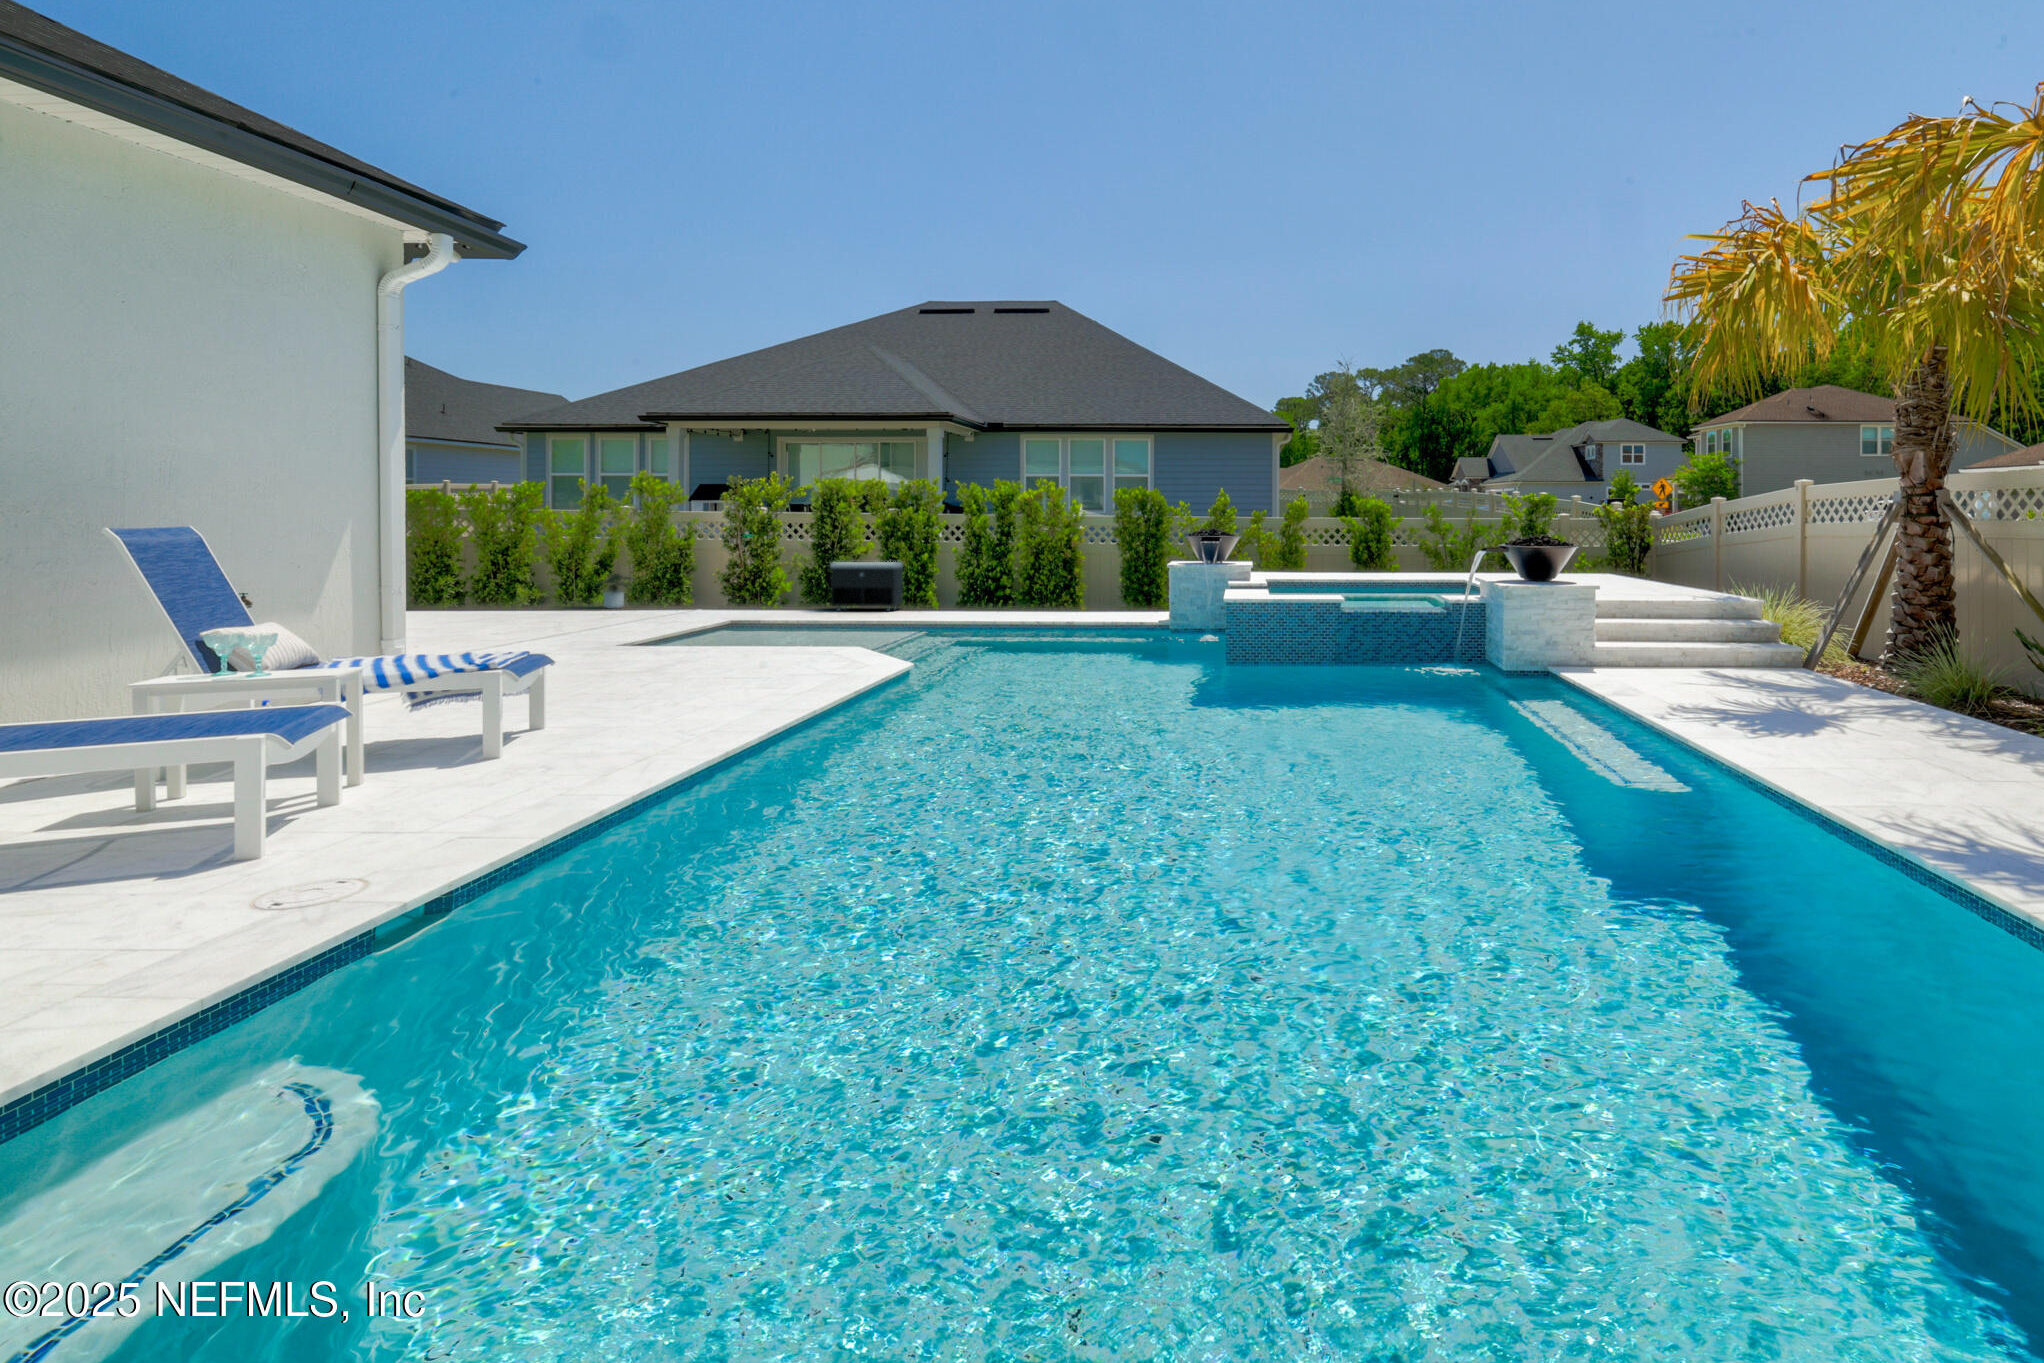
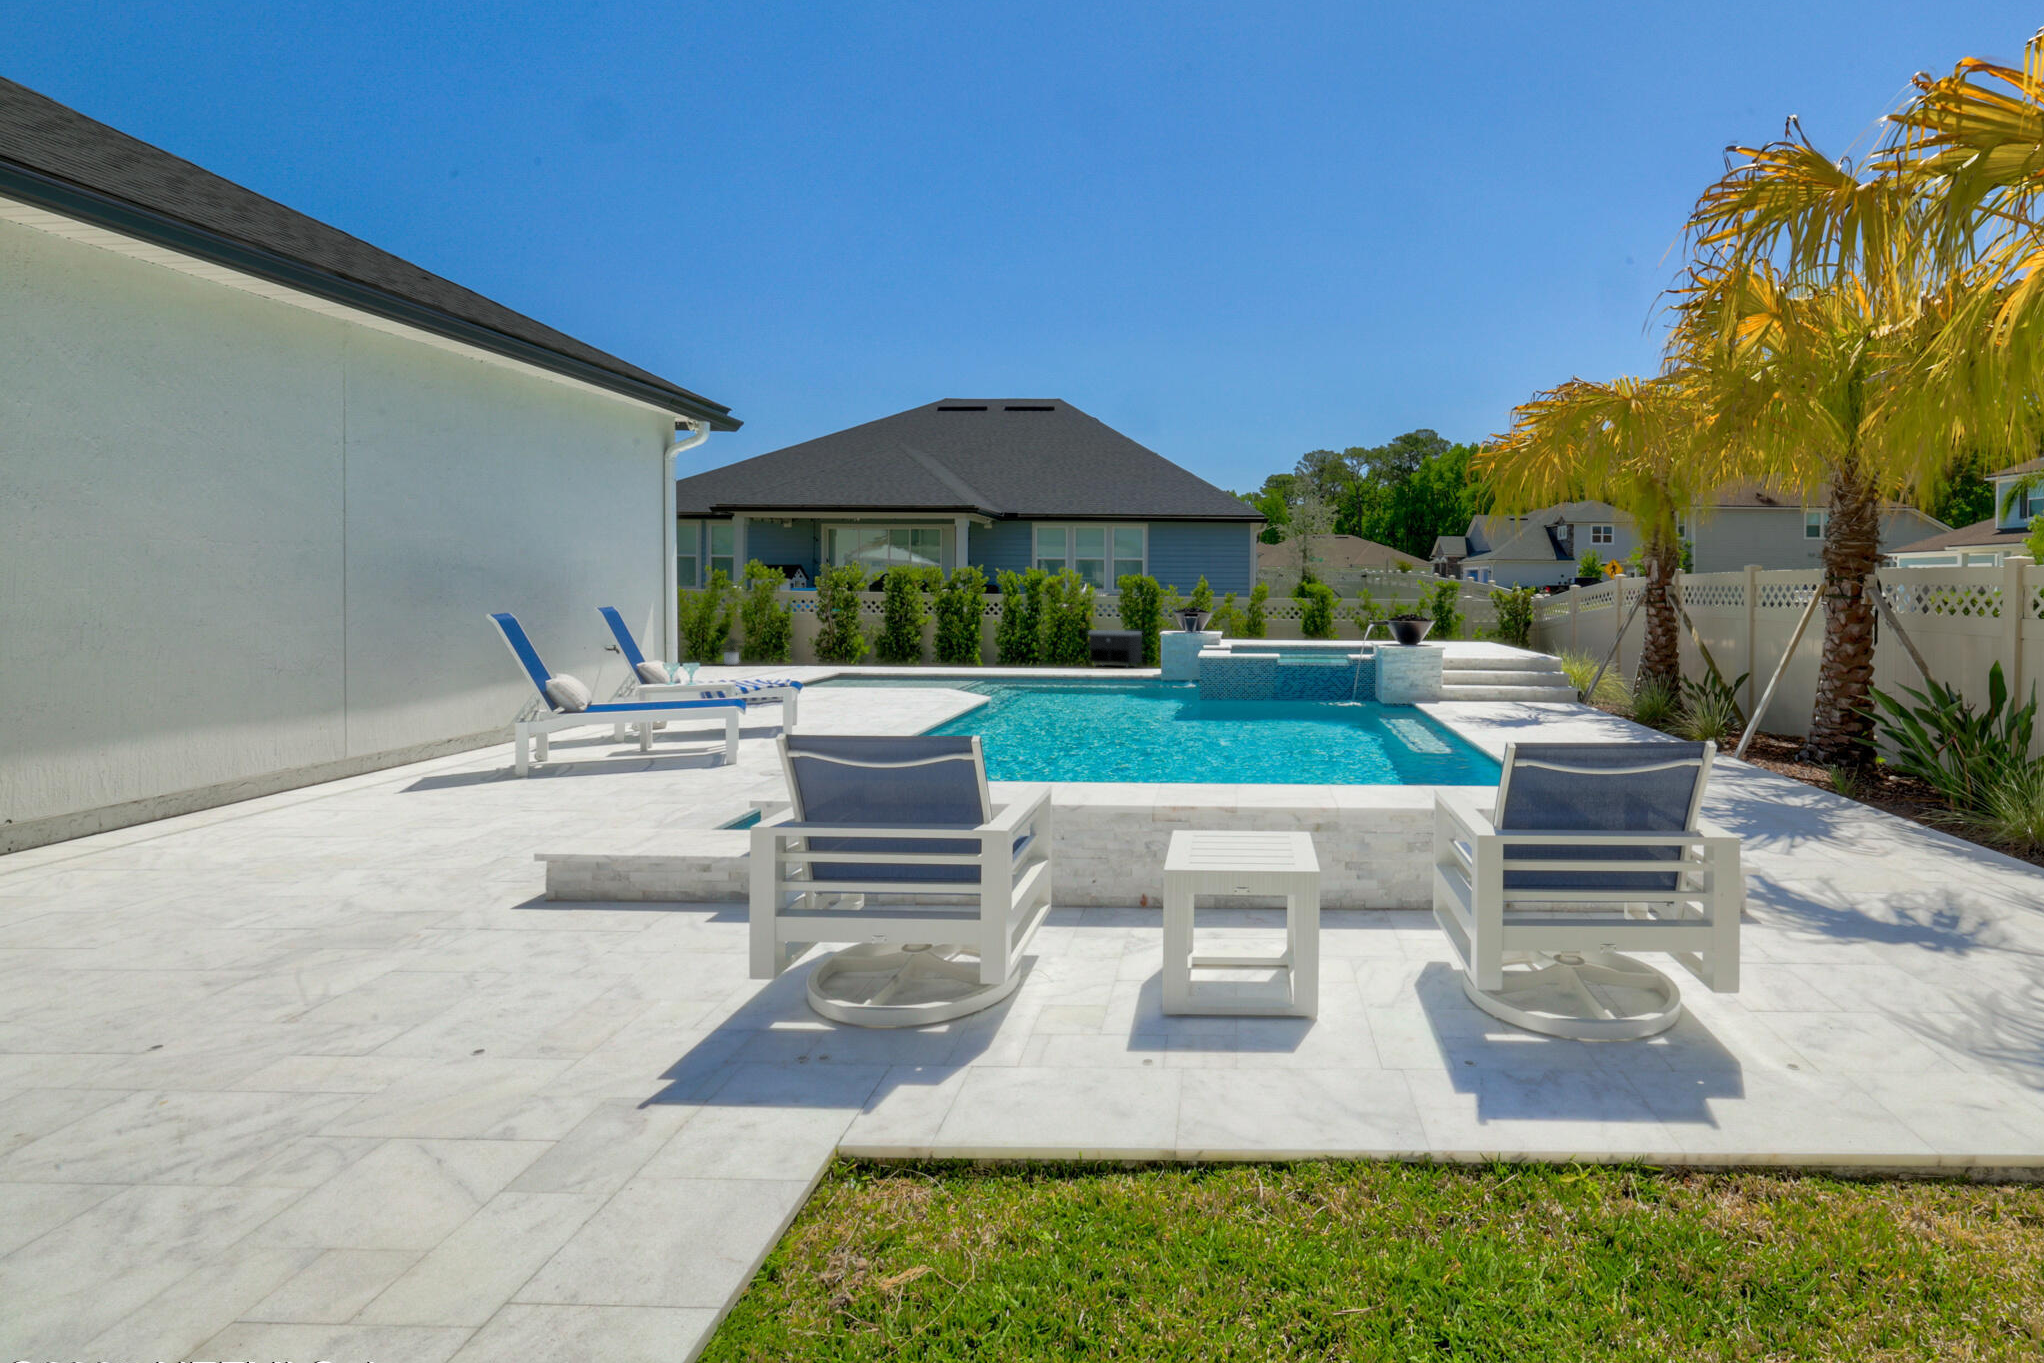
storage bench: present [830,562,903,610] -> present [1088,630,1142,665]

